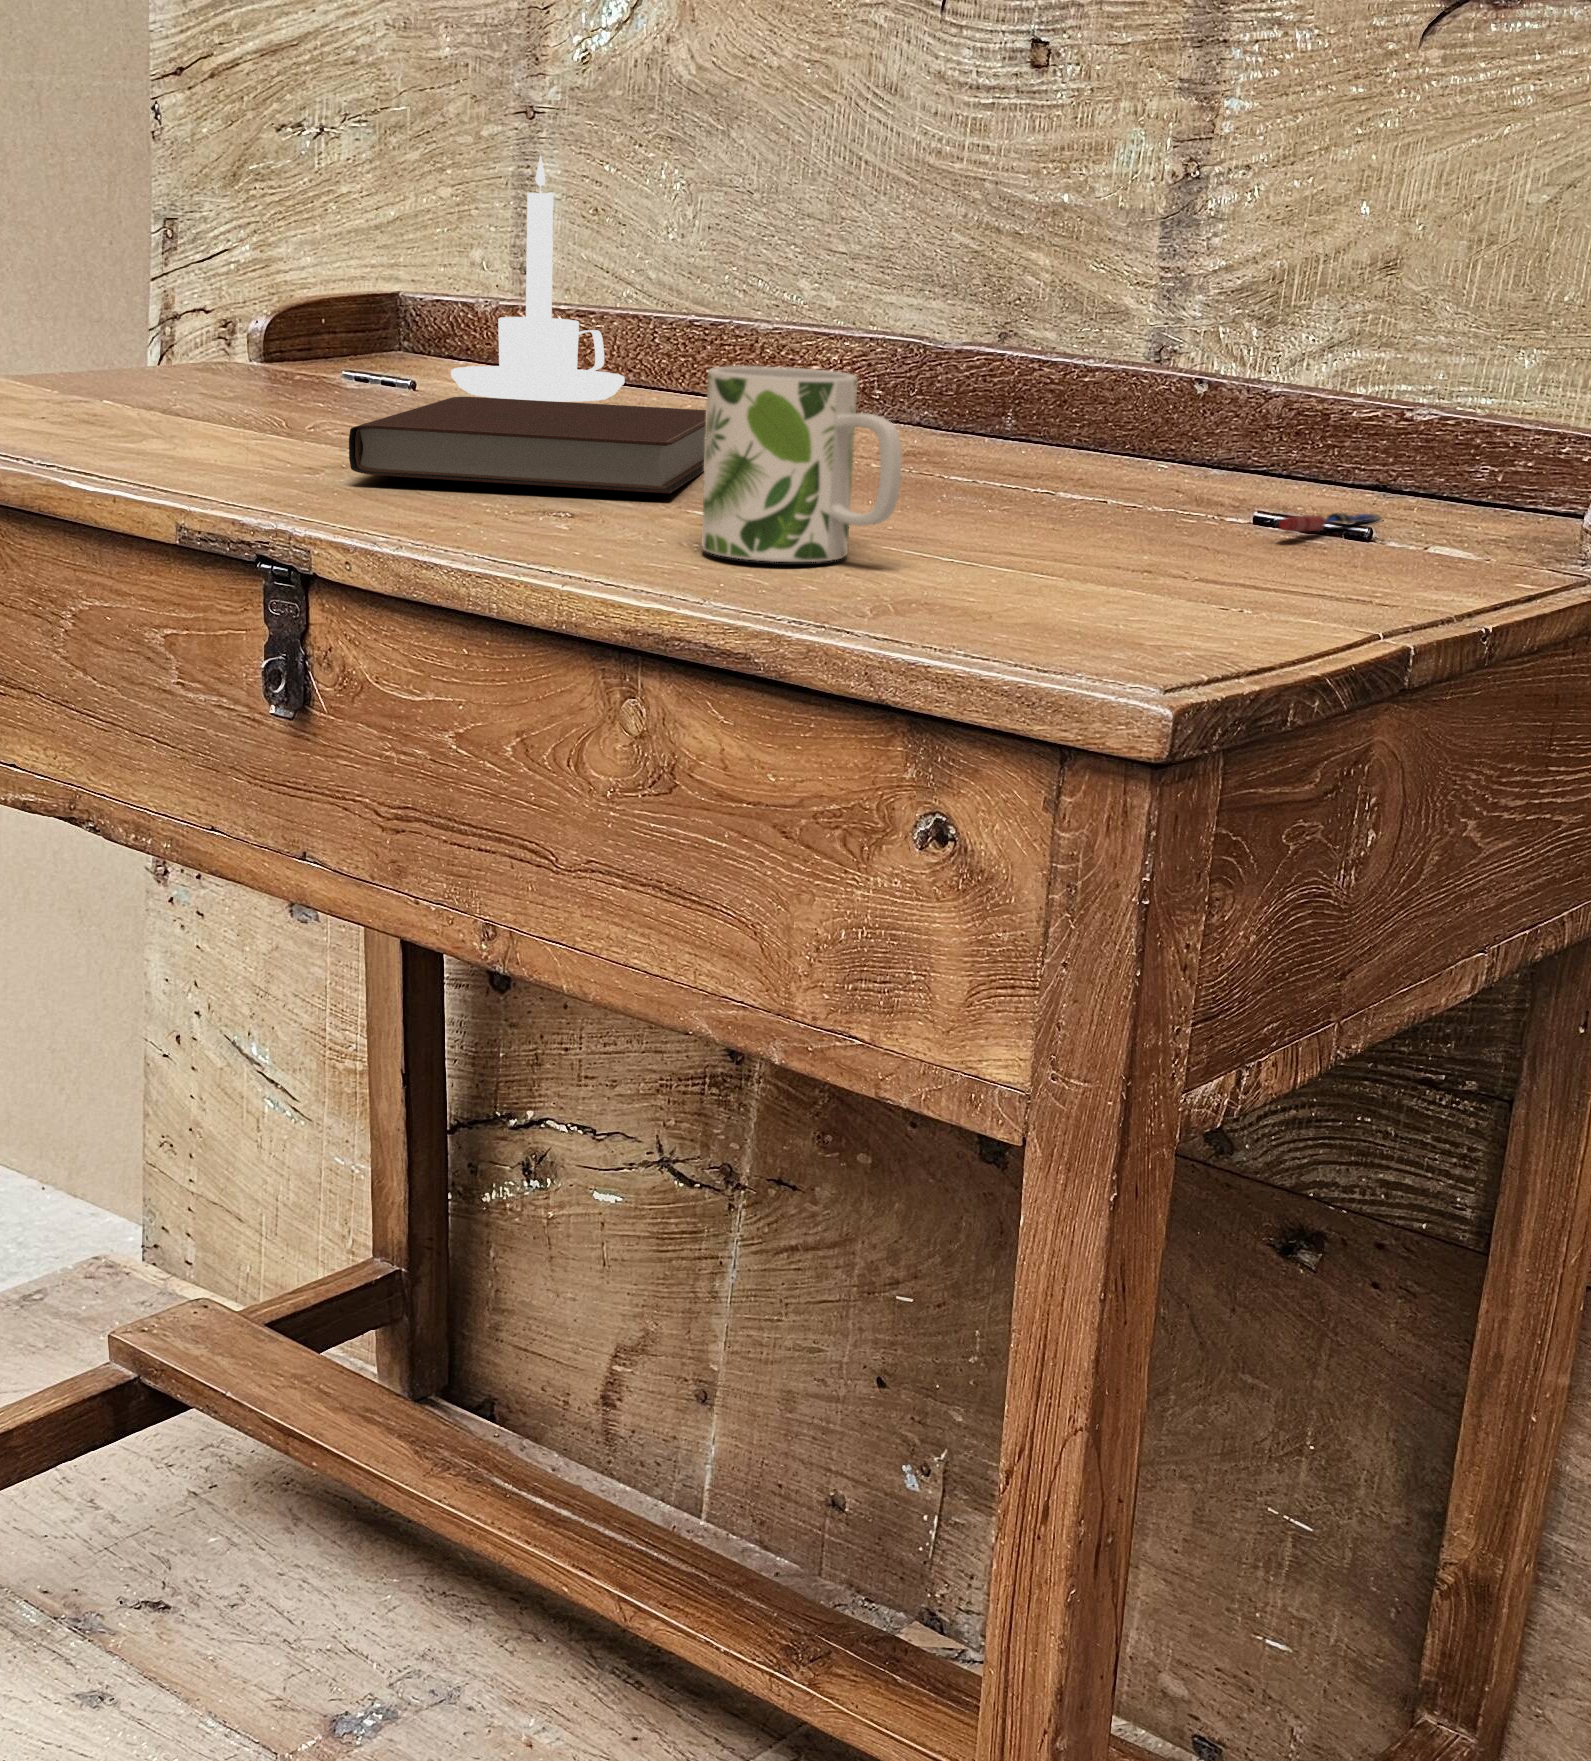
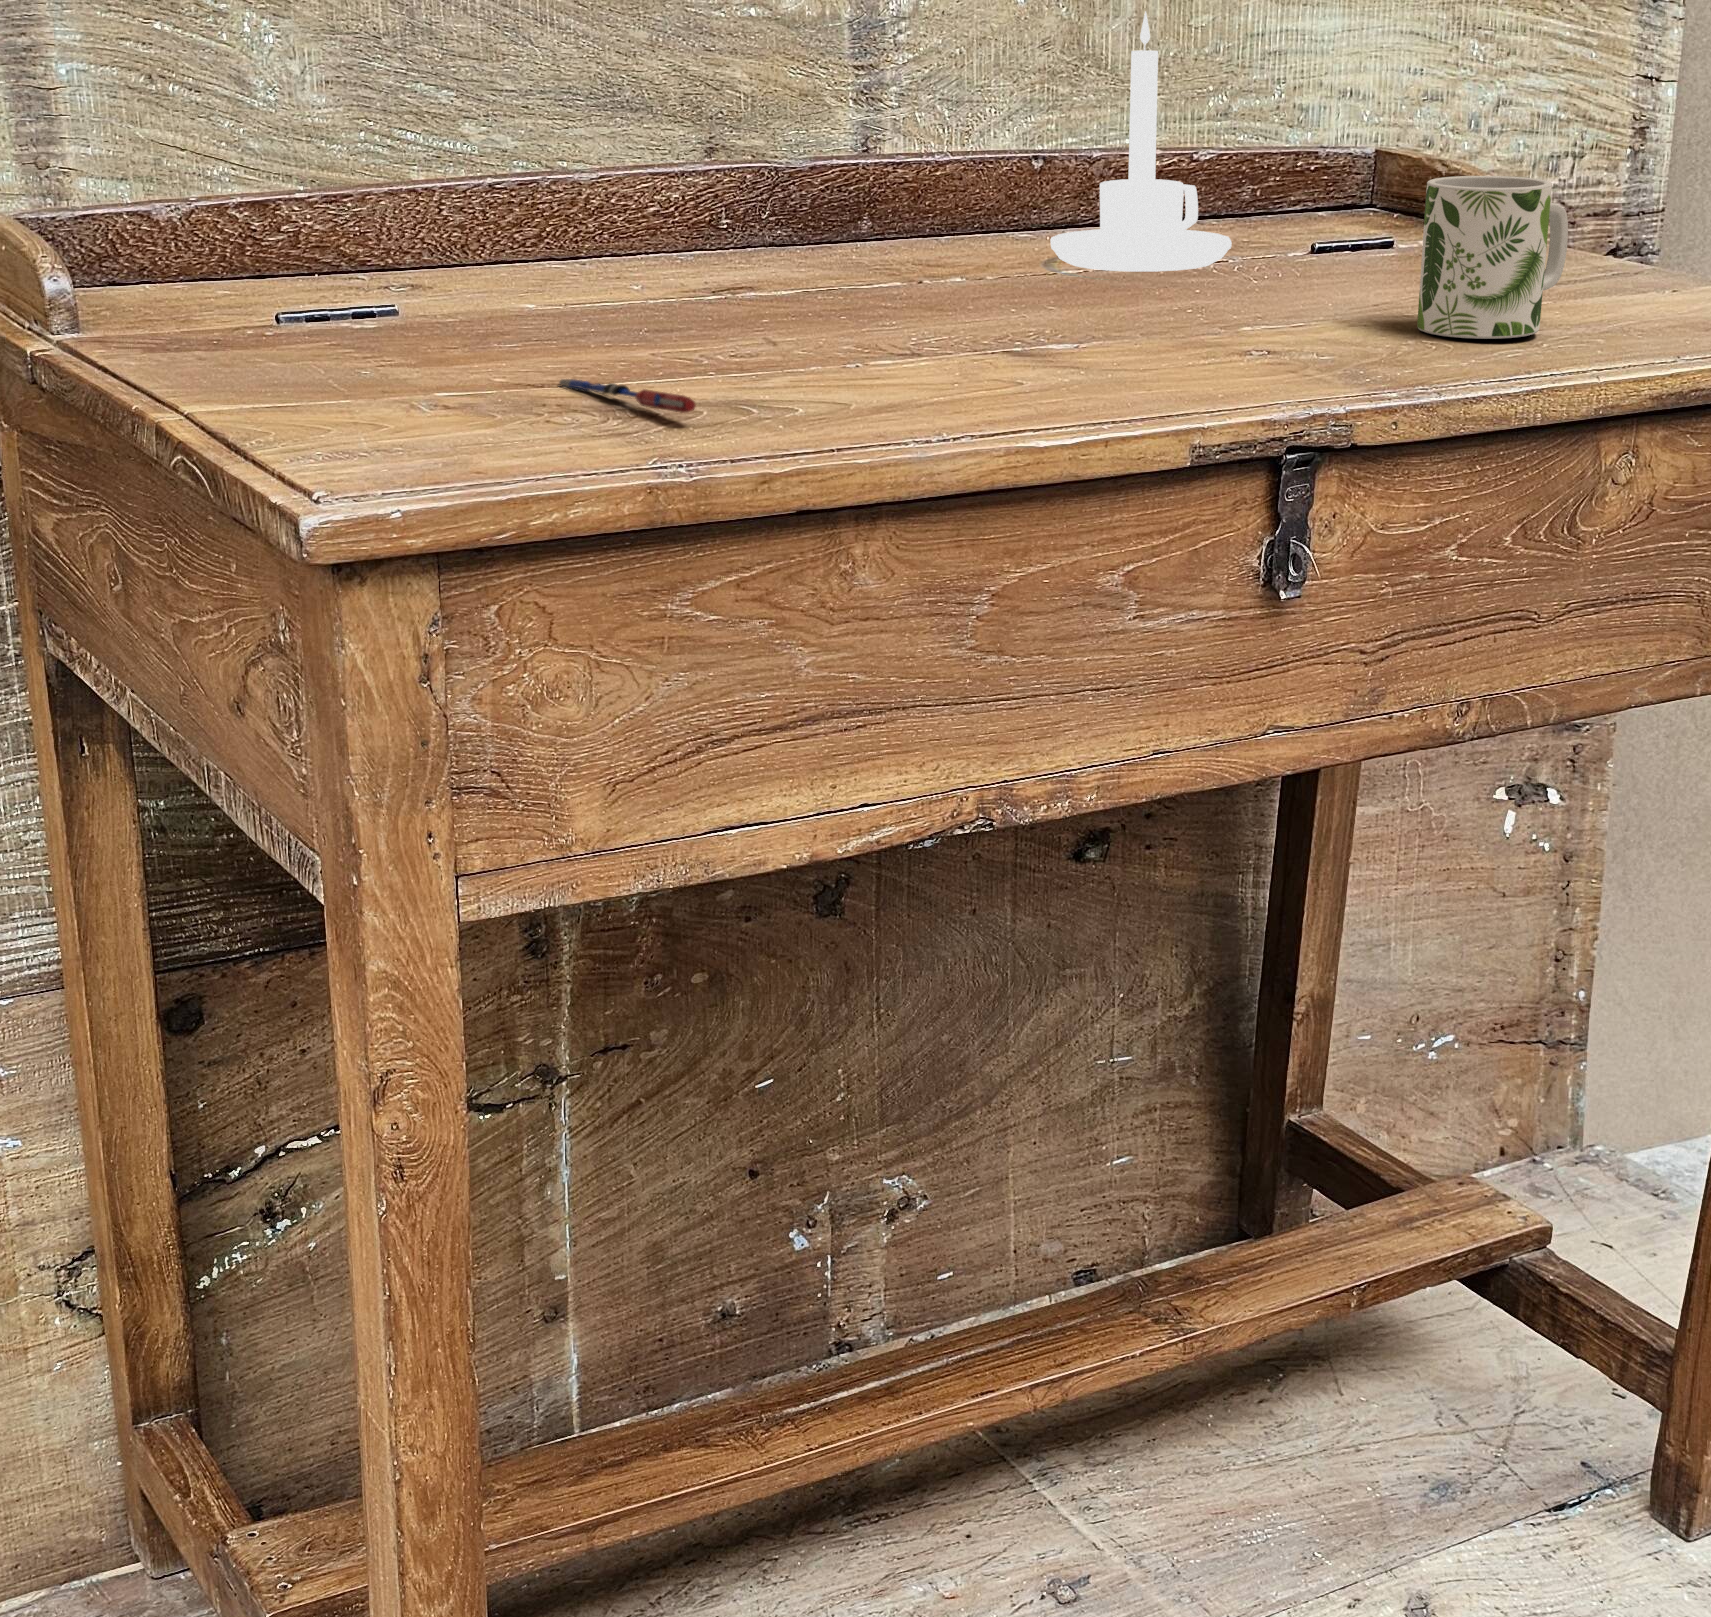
candle holder: present [451,155,625,402] -> present [1050,11,1232,272]
notebook: present [349,397,706,493] -> none [738,255,1212,364]
pen: present [1278,513,1381,532] -> present [559,379,696,413]

